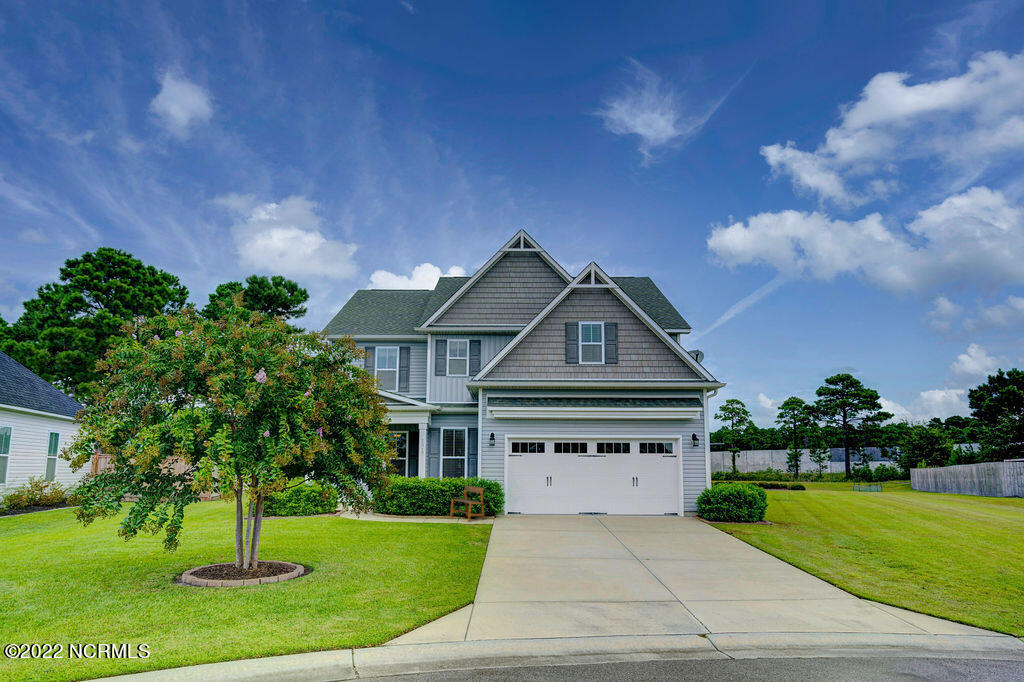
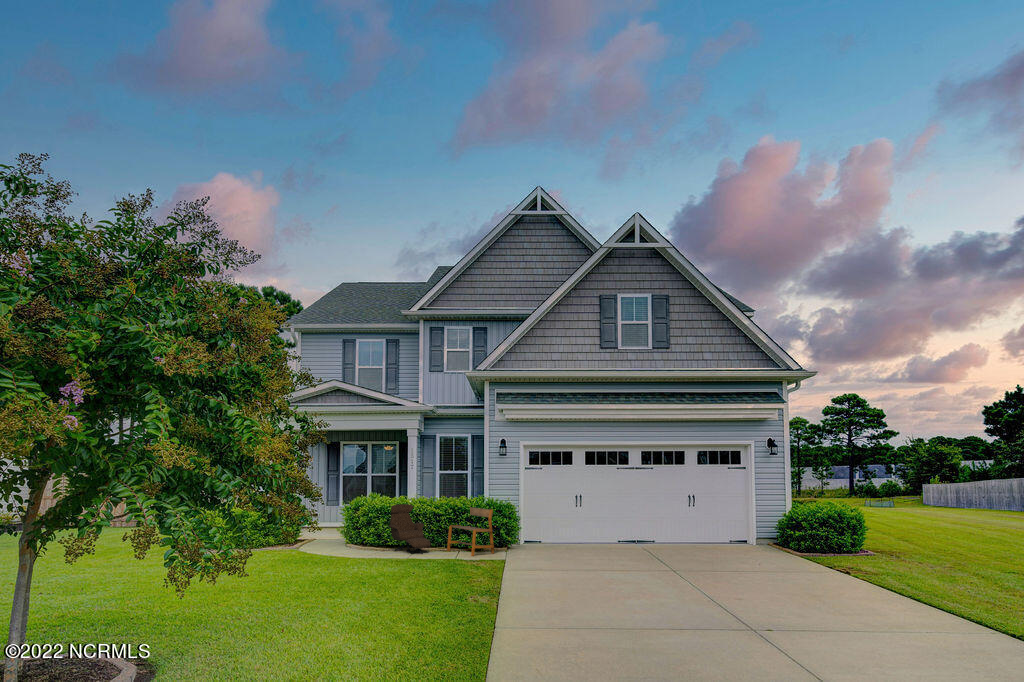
lounge chair: none [407,483,438,520] -> present [389,504,431,554]

